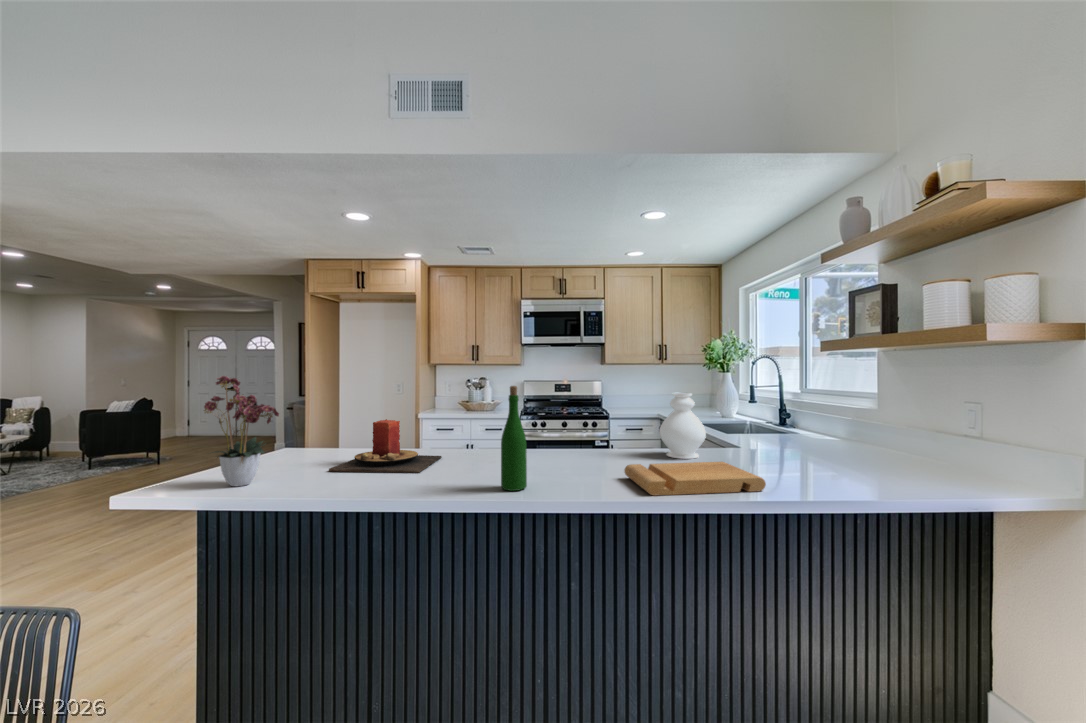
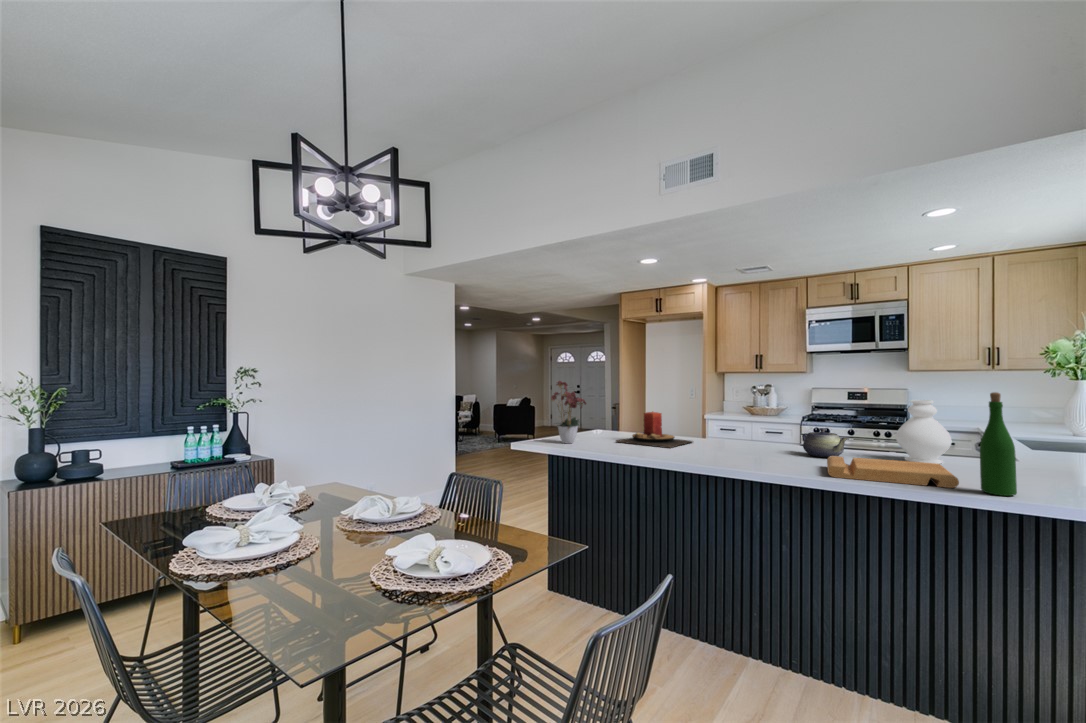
wine bottle: present [501,386,527,491] -> present [980,392,1017,496]
teapot: none [573,429,630,463] -> present [802,428,847,457]

